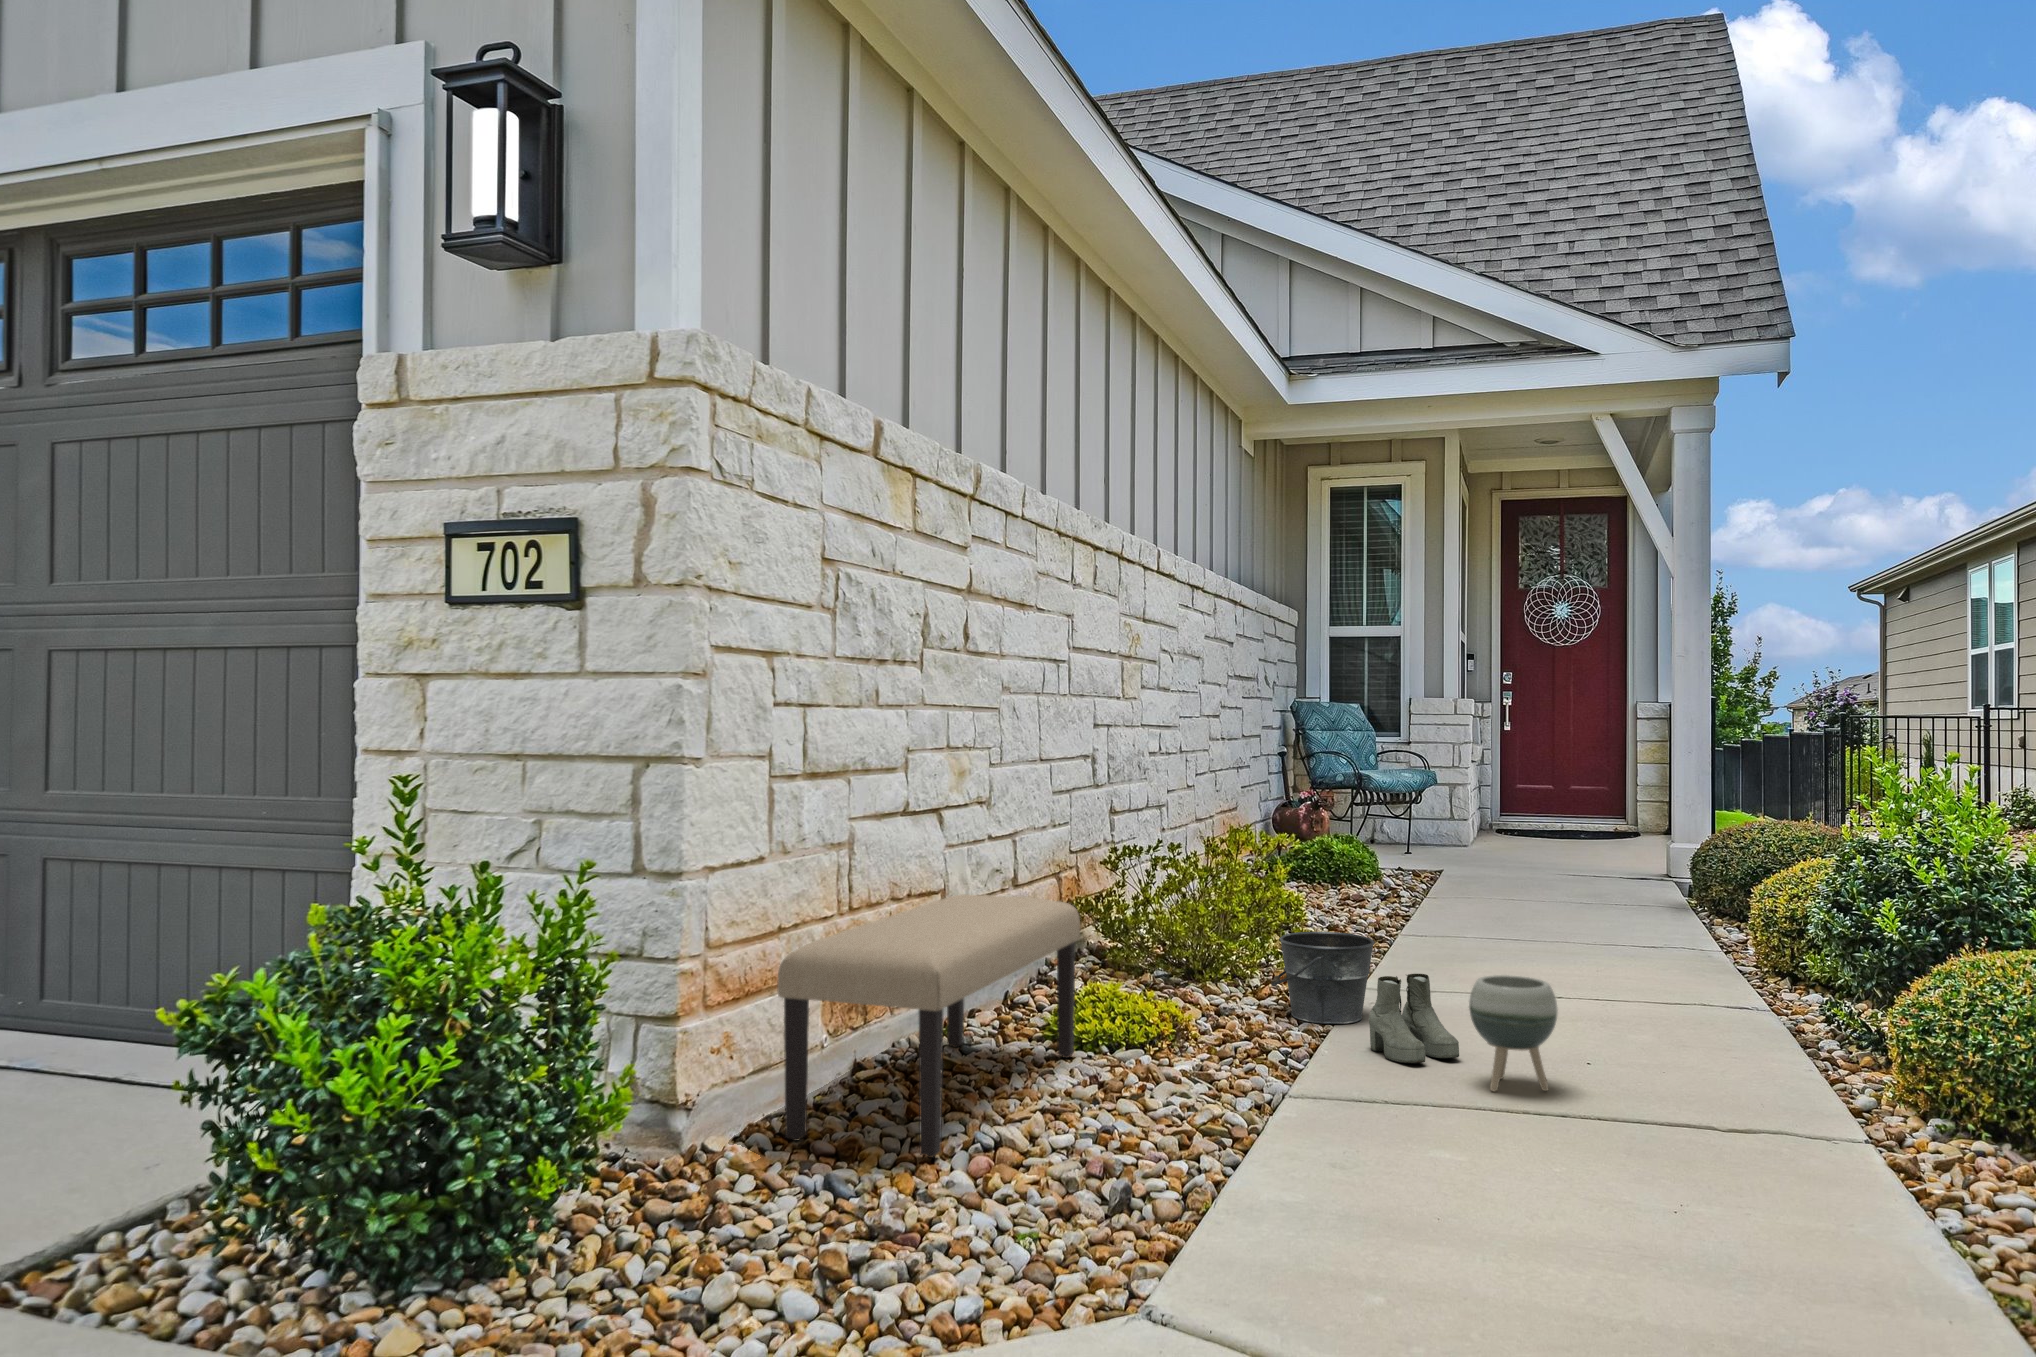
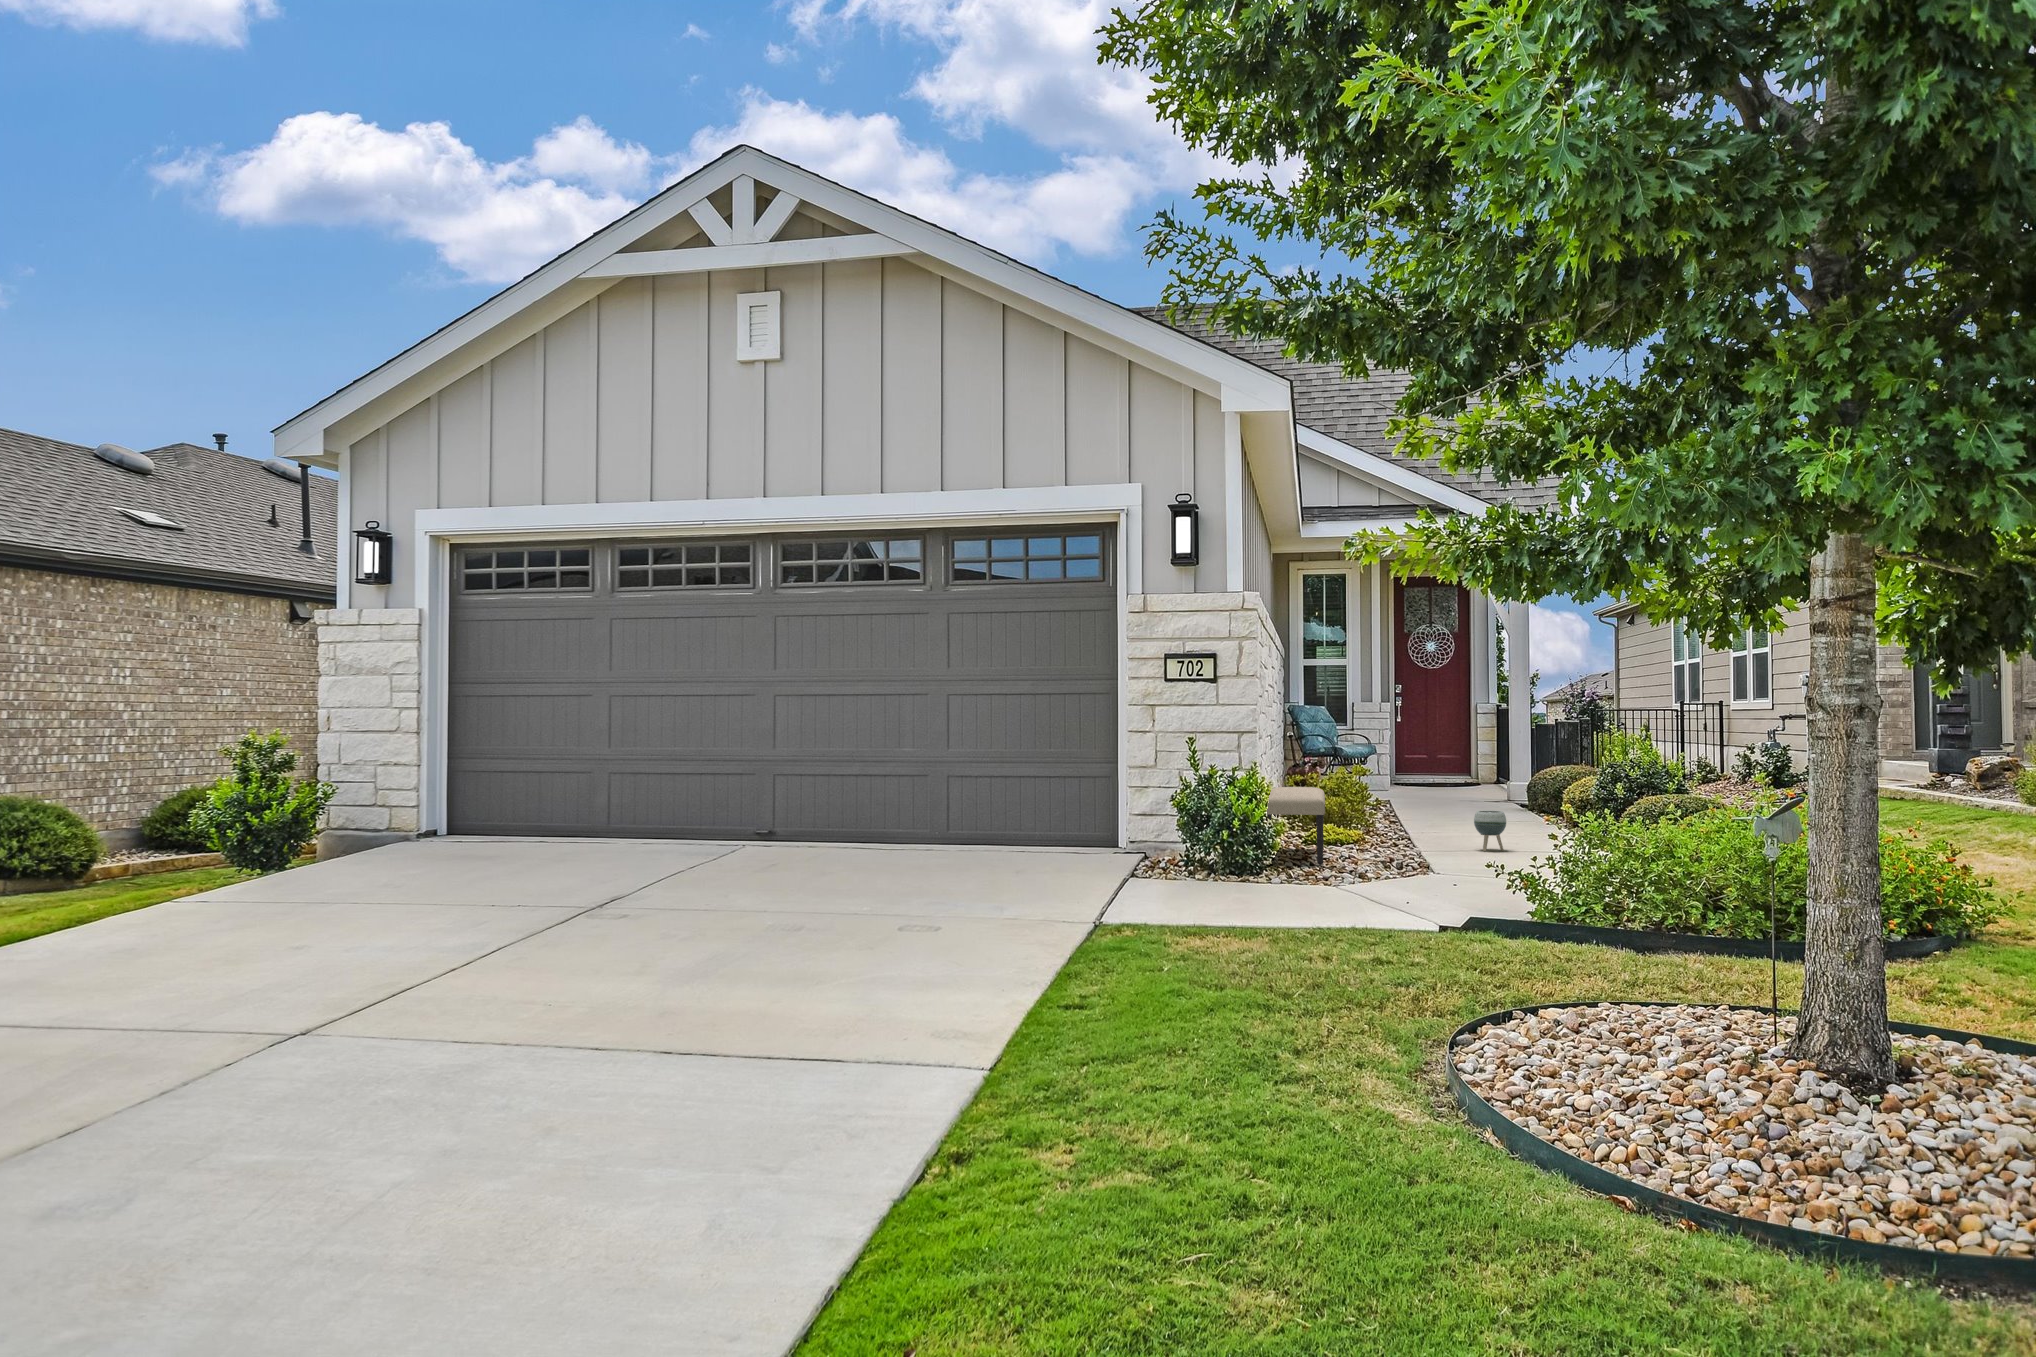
bucket: present [1271,932,1375,1024] -> none [1379,806,1422,841]
boots: present [1369,974,1459,1063] -> none [1429,816,1466,847]

